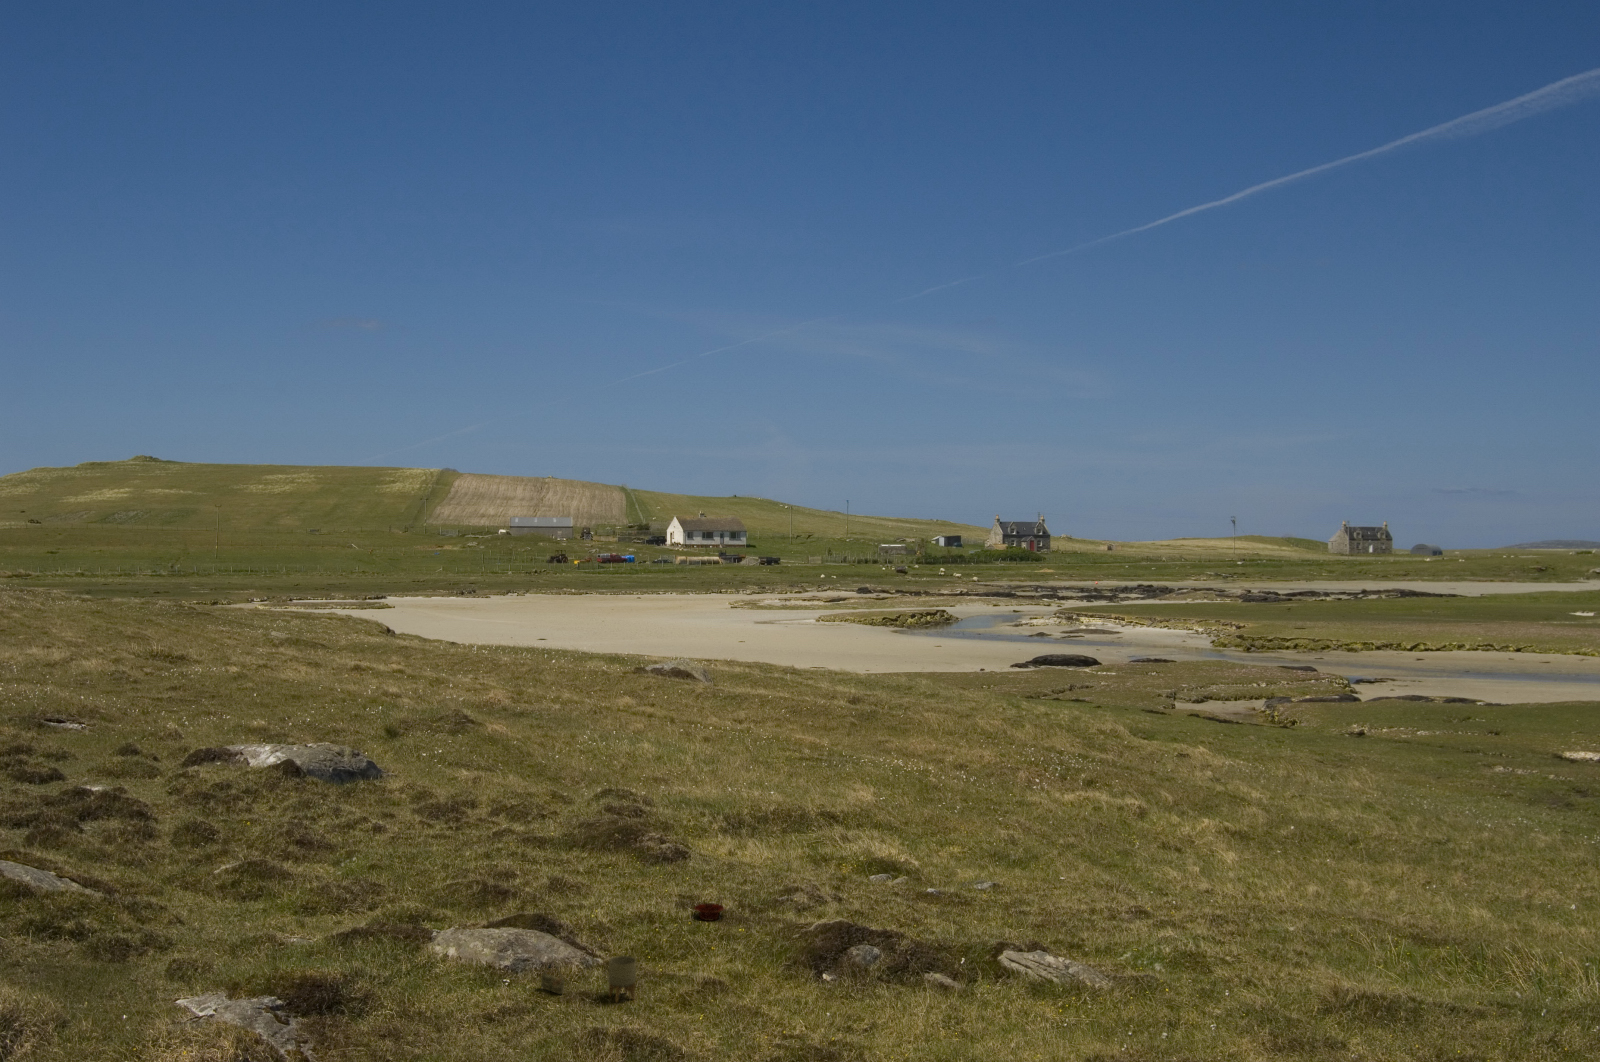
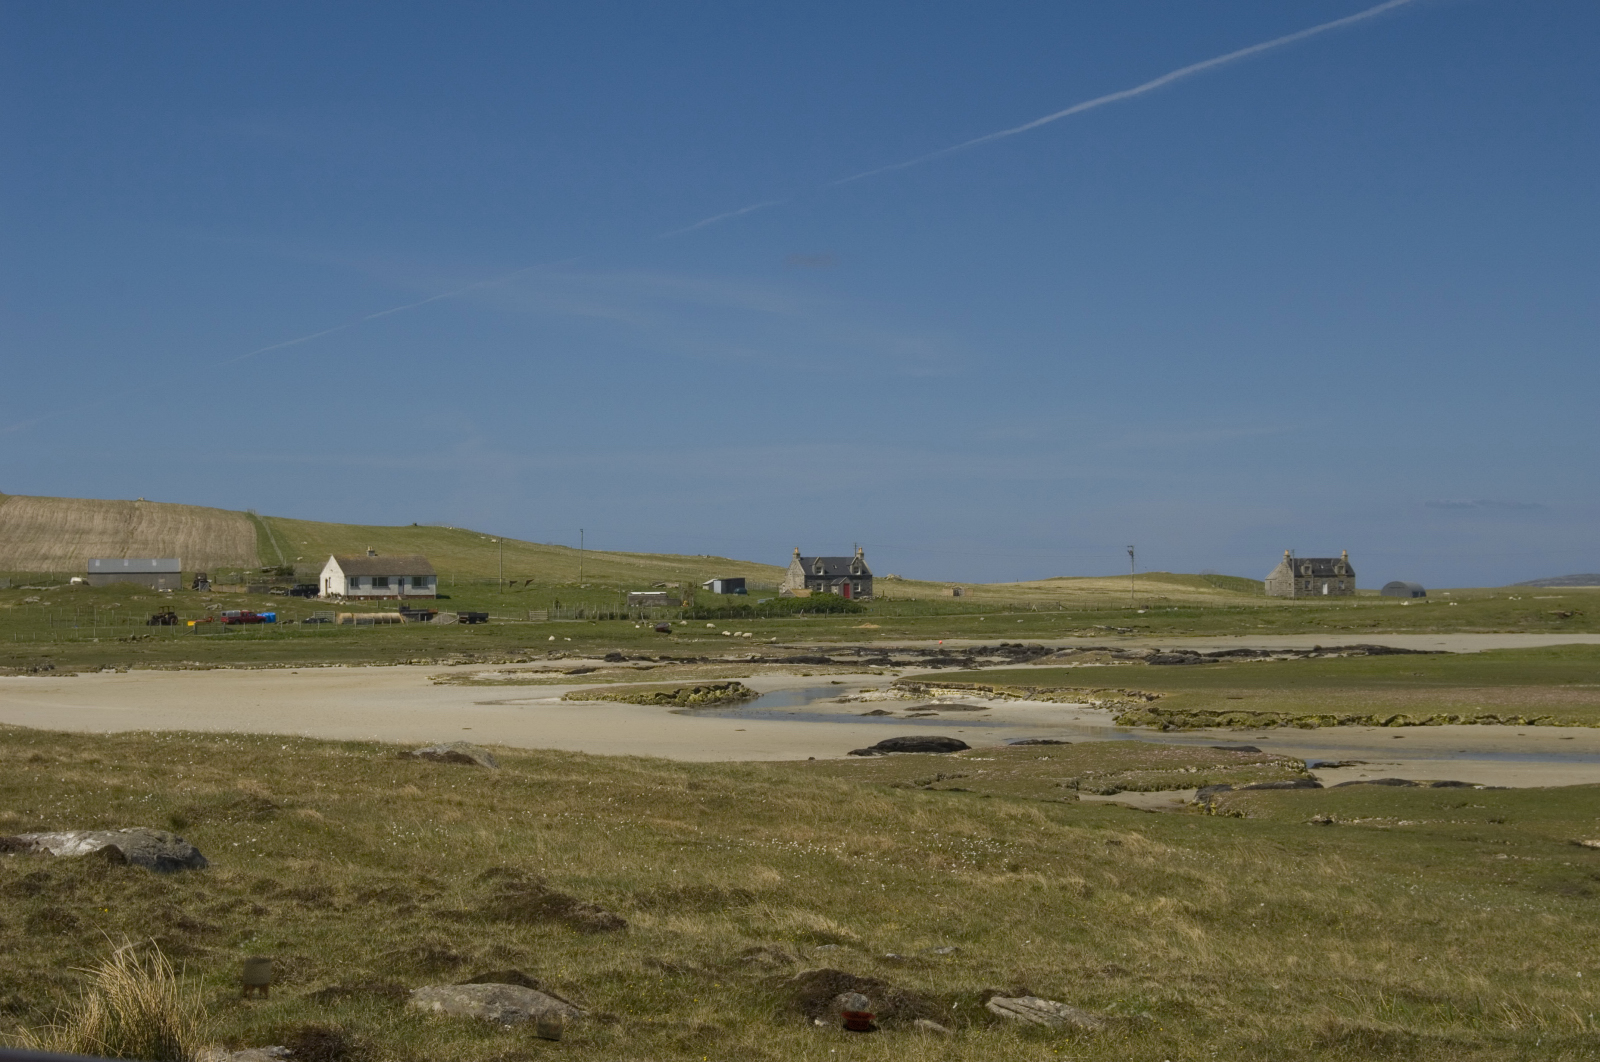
basket: present [694,887,725,921] -> present [841,998,876,1030]
planter: present [608,956,636,1002] -> present [242,958,272,1001]

